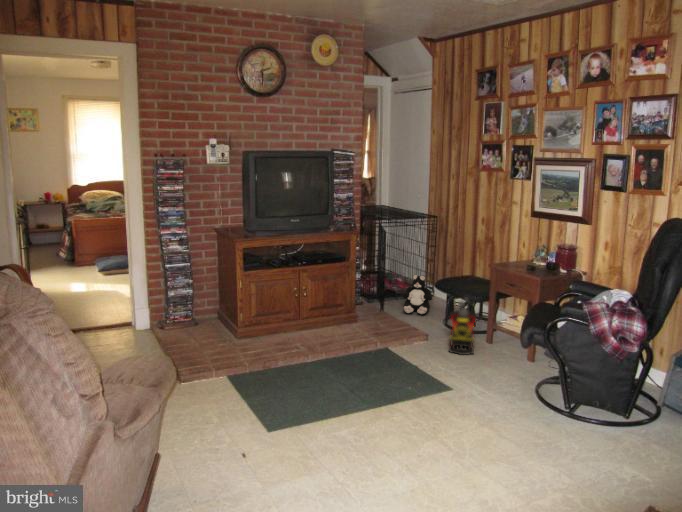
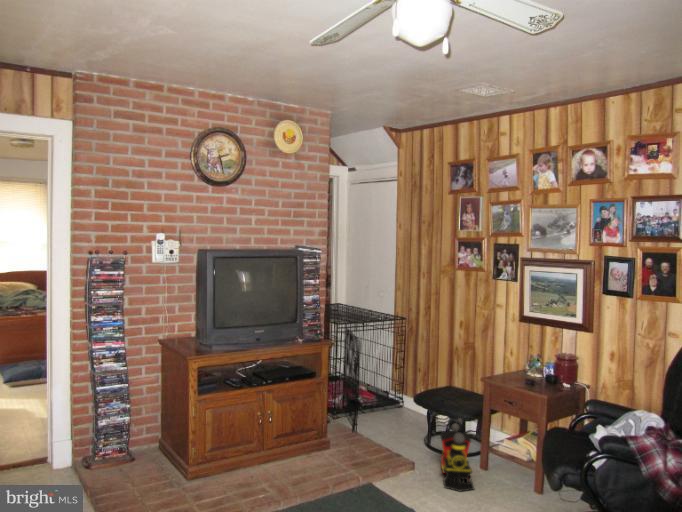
plush toy: present [403,275,432,314] -> none [375,385,409,432]

